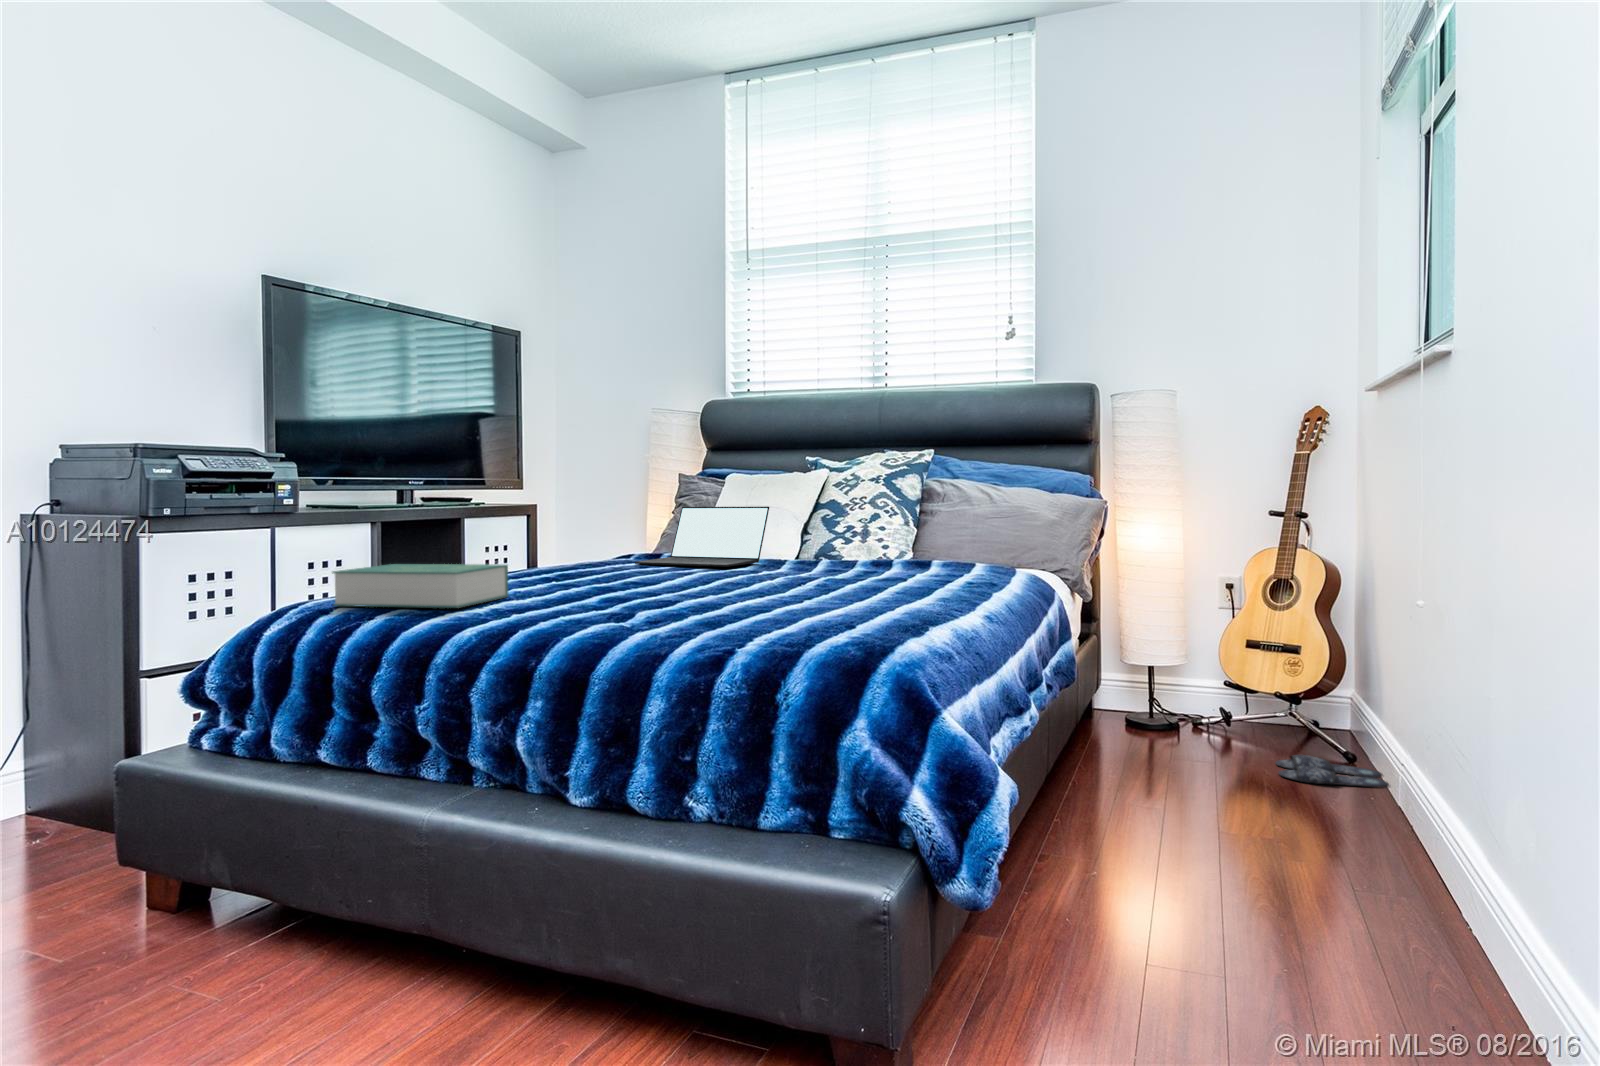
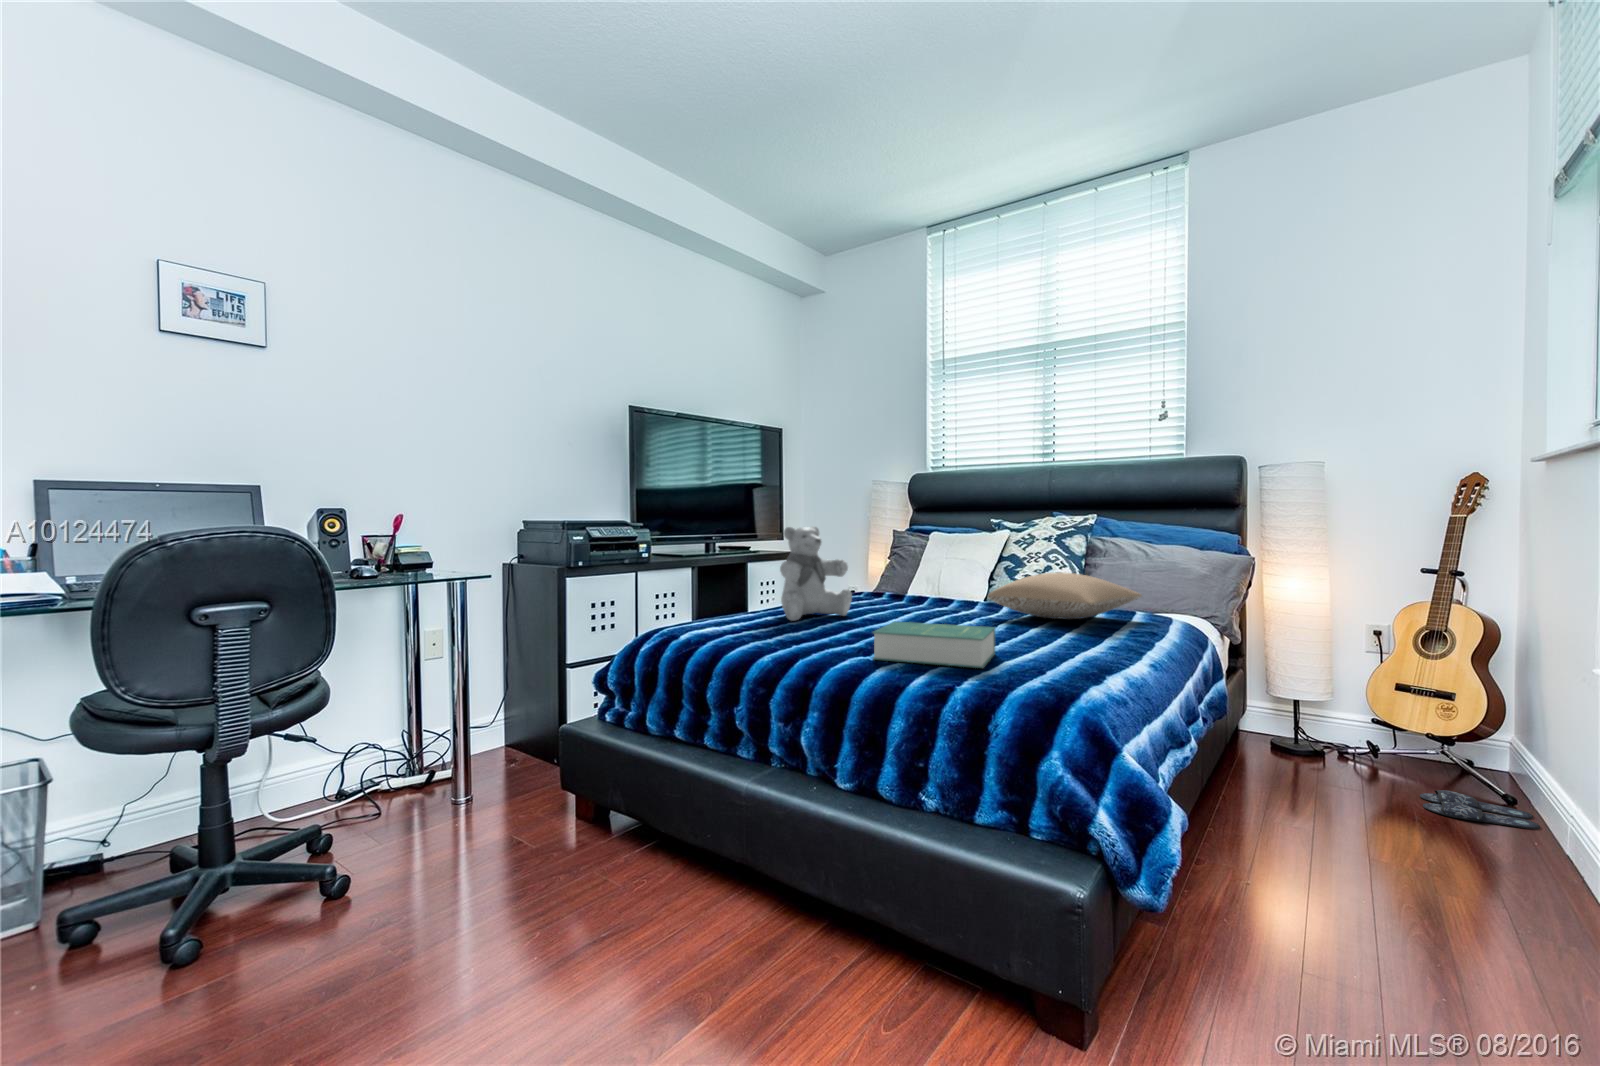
teddy bear: none [506,454,613,586] -> present [780,526,852,621]
laptop: present [635,507,769,567] -> none [864,558,966,607]
pillow: none [794,515,982,573] -> present [988,572,1142,619]
book: present [332,564,509,608] -> present [873,622,995,668]

